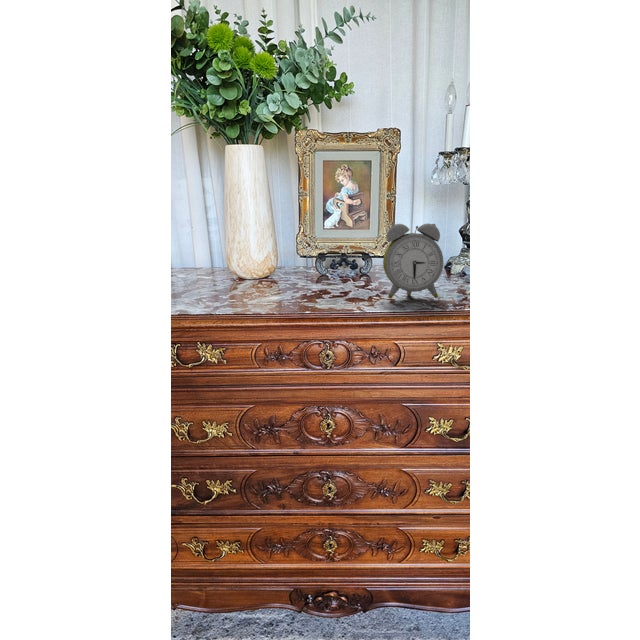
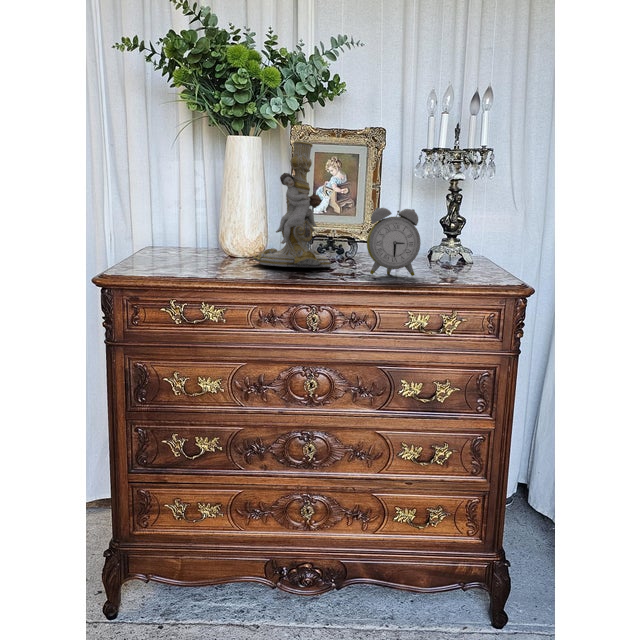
candlestick: none [259,152,345,293] -> present [253,141,331,267]

